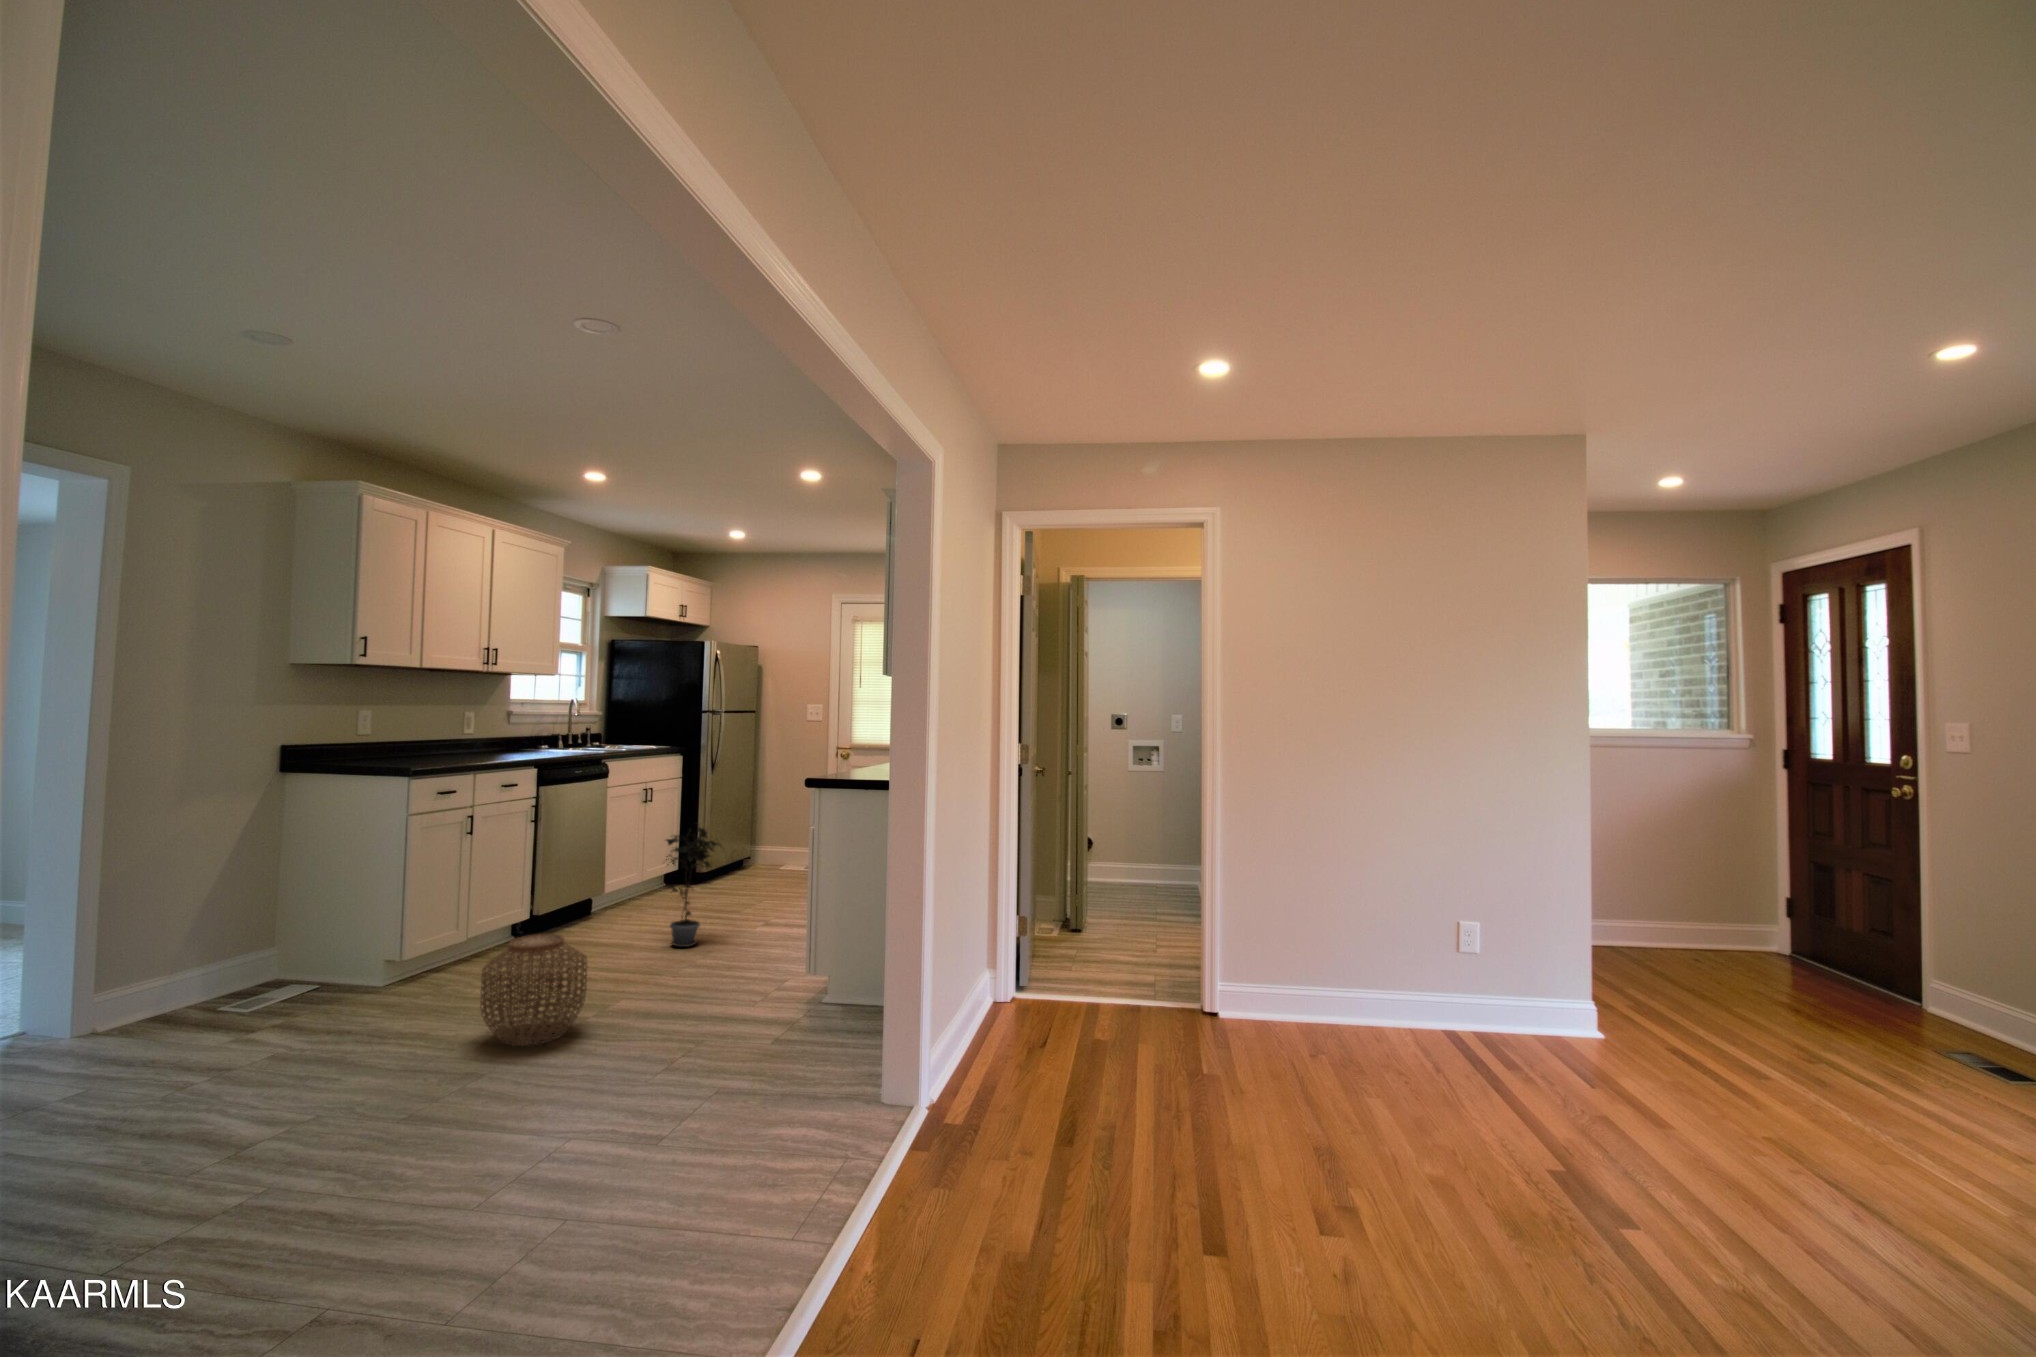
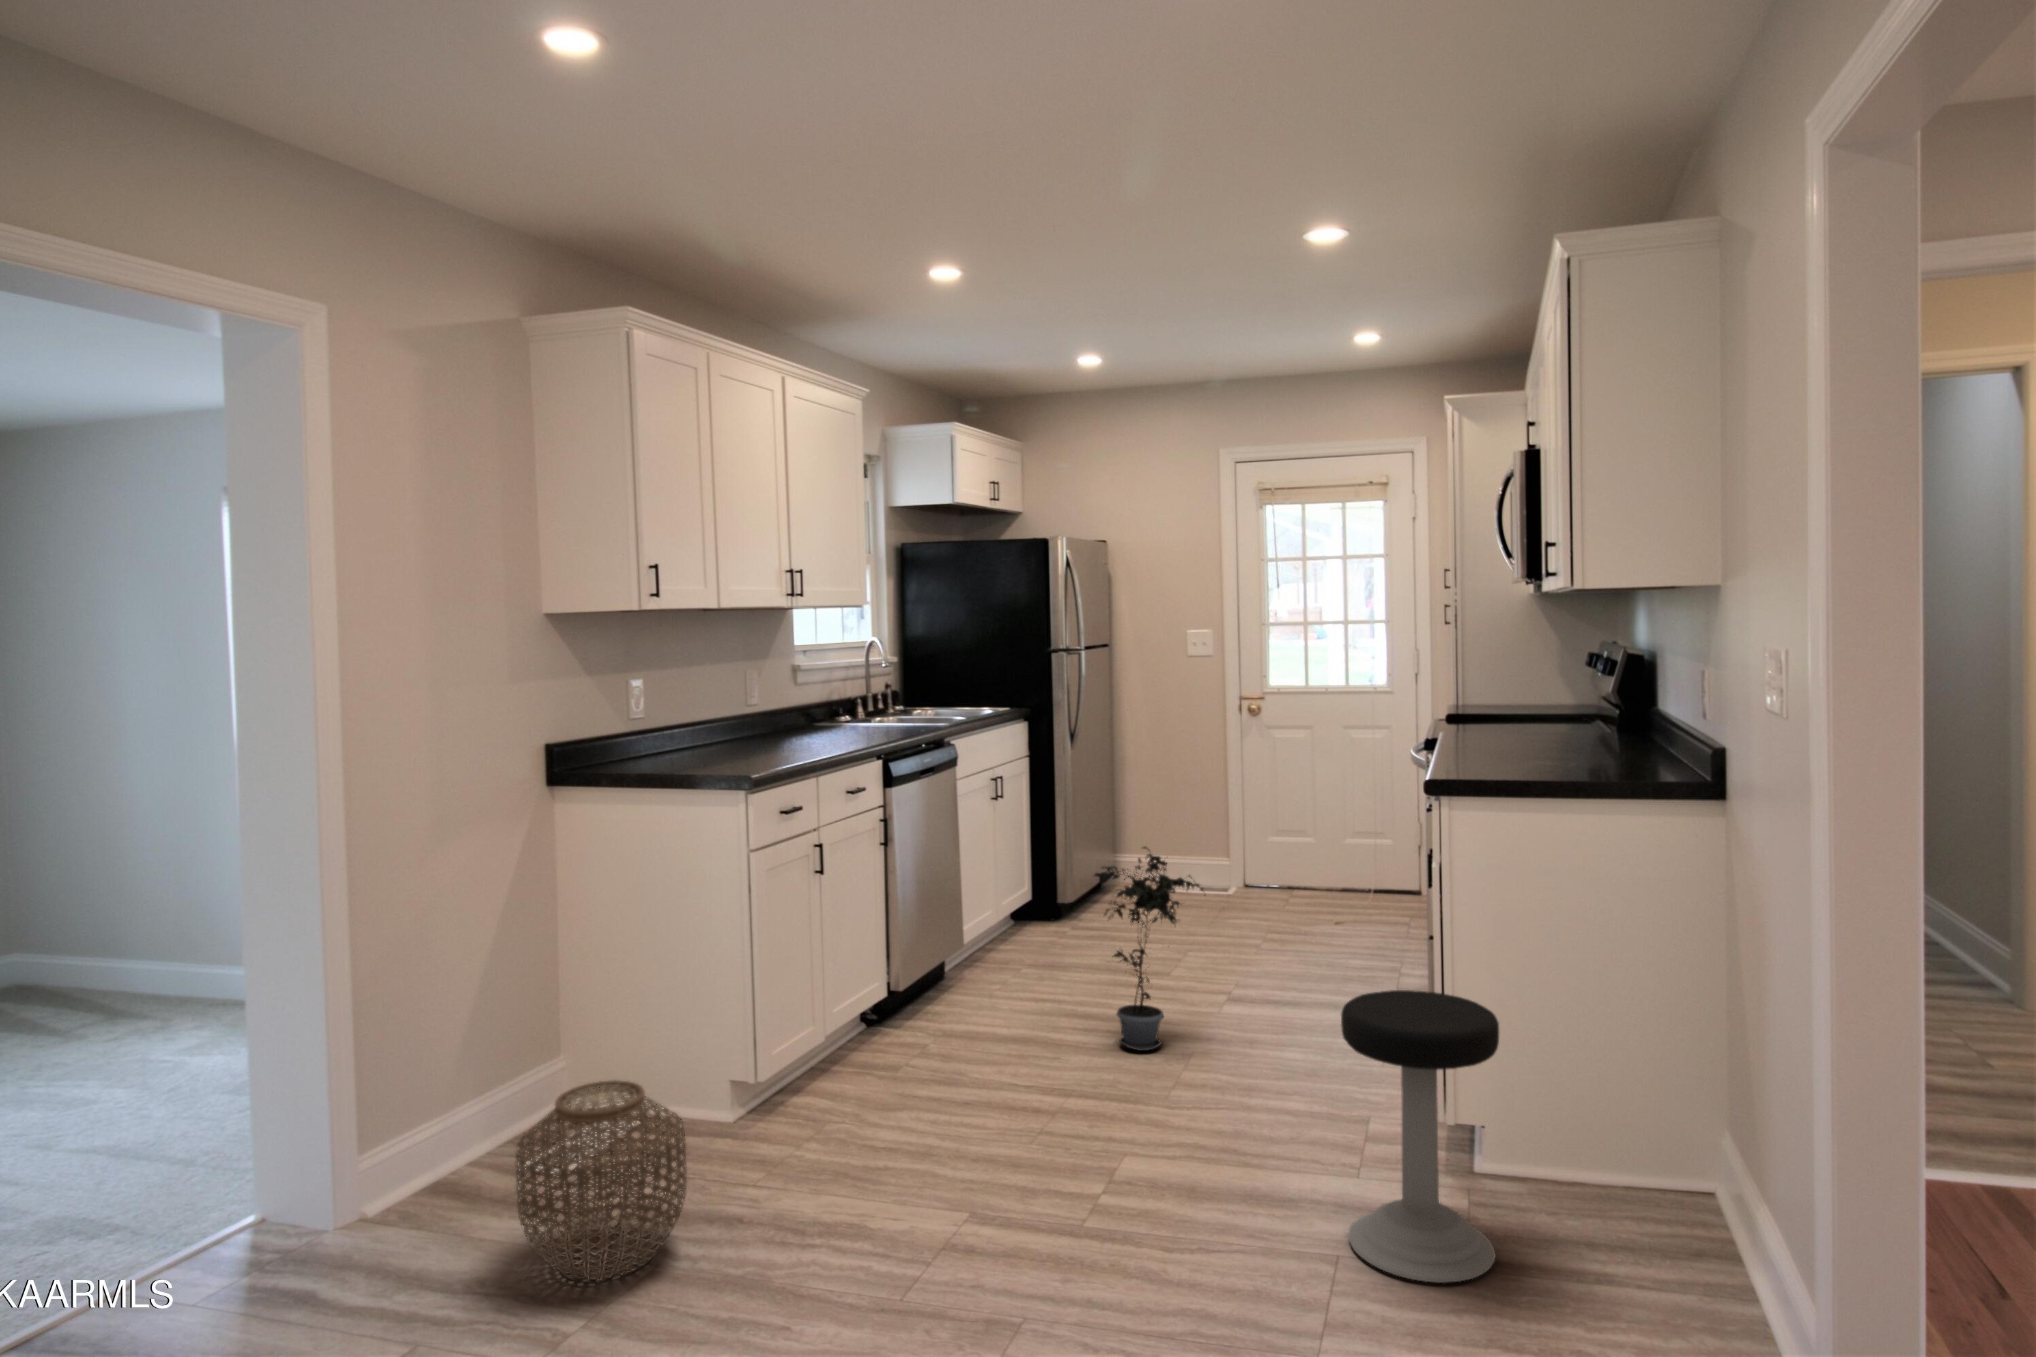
stool: none [714,888,801,1043] -> present [1341,990,1499,1283]
woven basket: present [480,934,587,1046] -> present [515,1080,686,1280]

